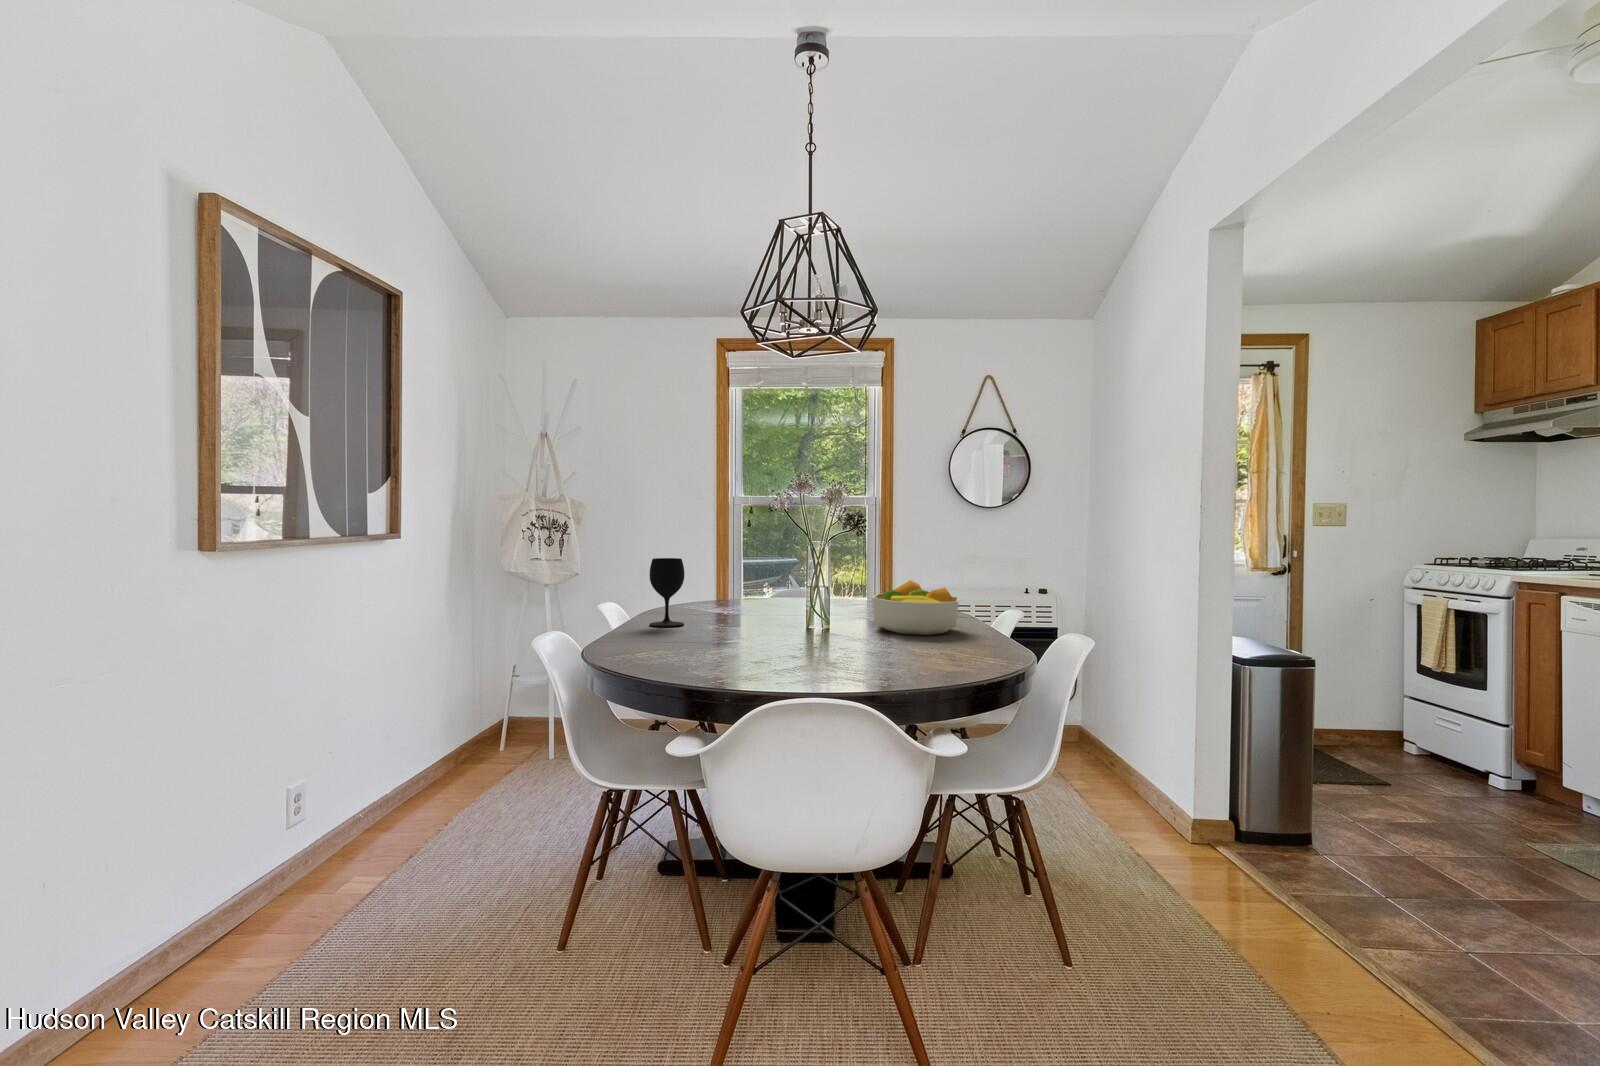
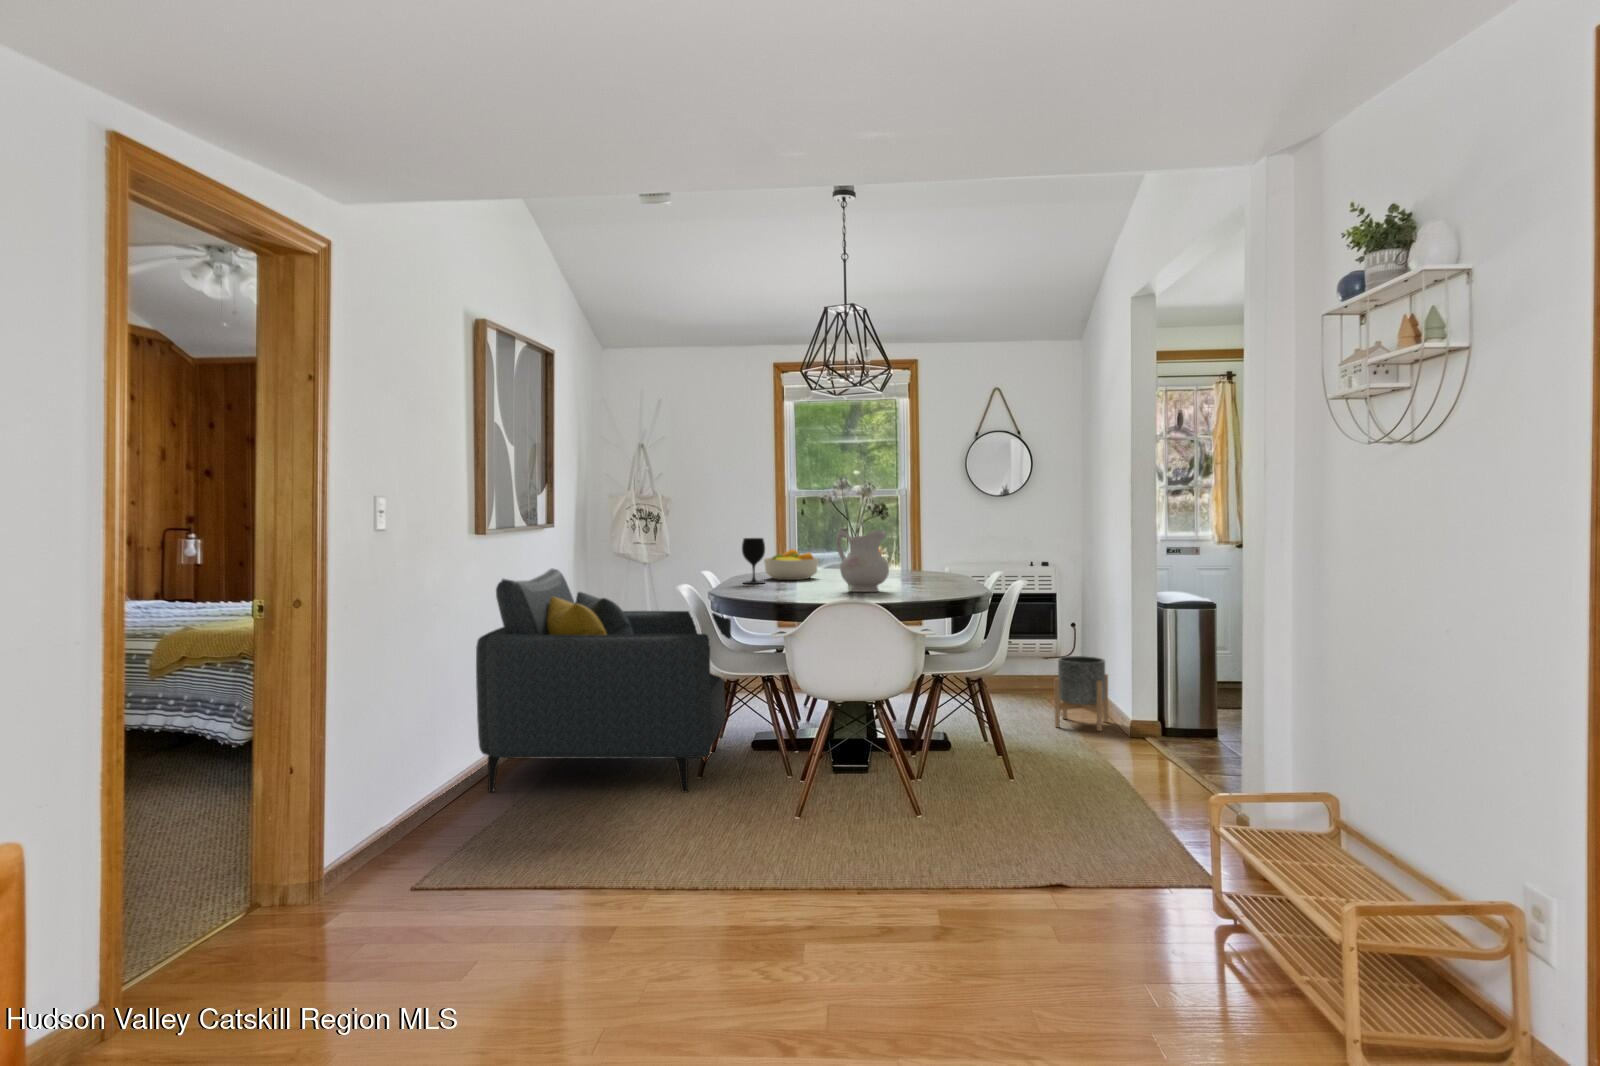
ceramic pitcher: none [788,547,872,653] -> present [836,528,889,592]
fruit bowl: present [872,580,959,635] -> present [764,549,818,580]
armchair: none [183,598,635,985] -> present [476,568,731,793]
planter: none [1081,720,1150,829] -> present [1055,656,1108,731]

